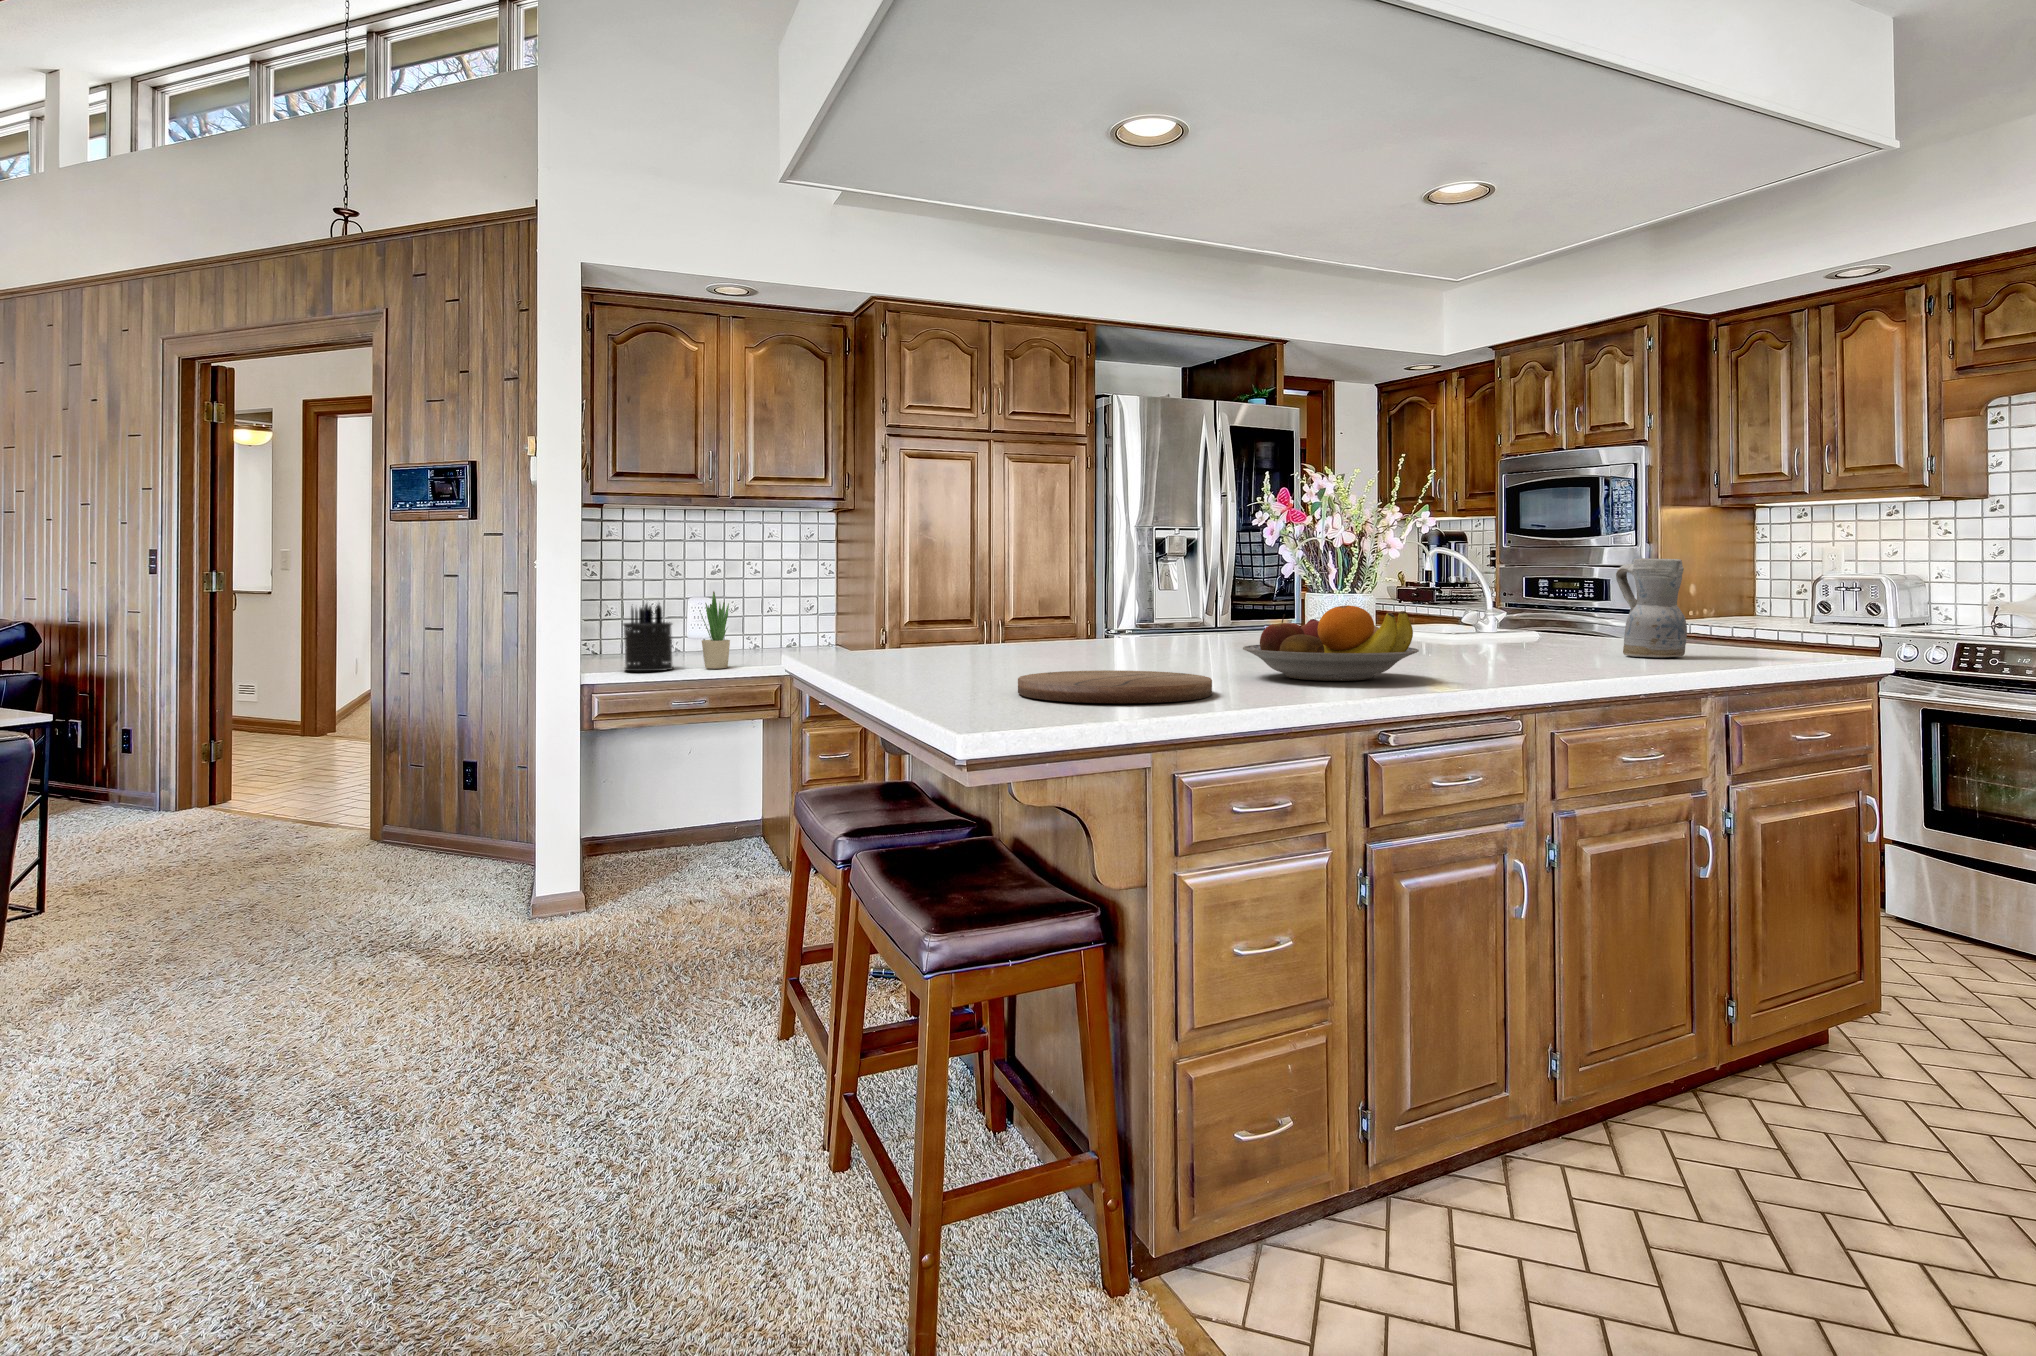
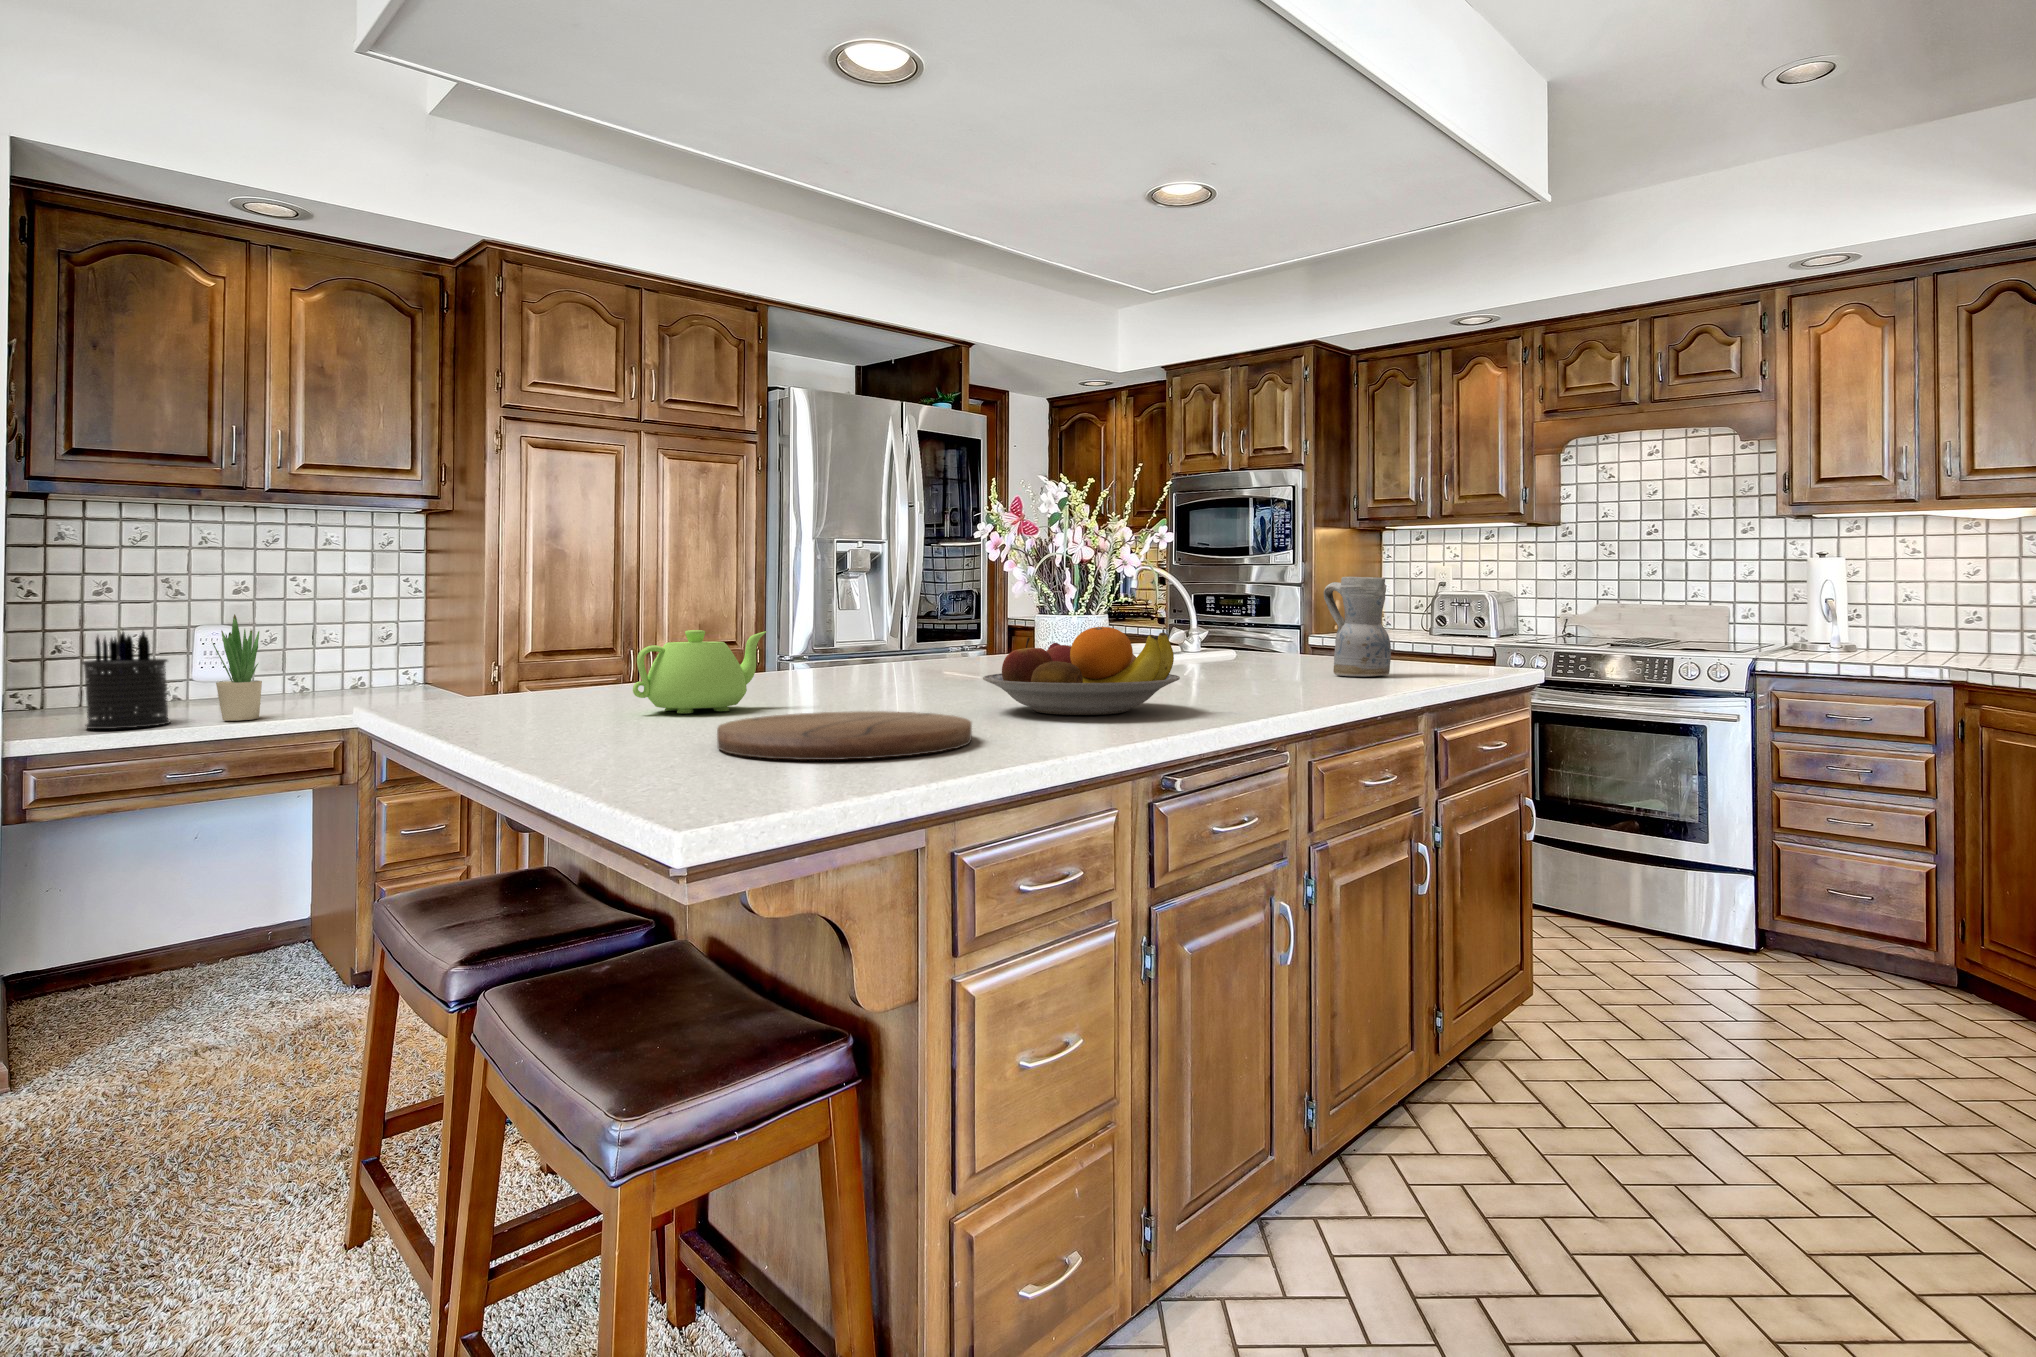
teapot: none [971,605,1074,670] -> present [633,630,767,713]

